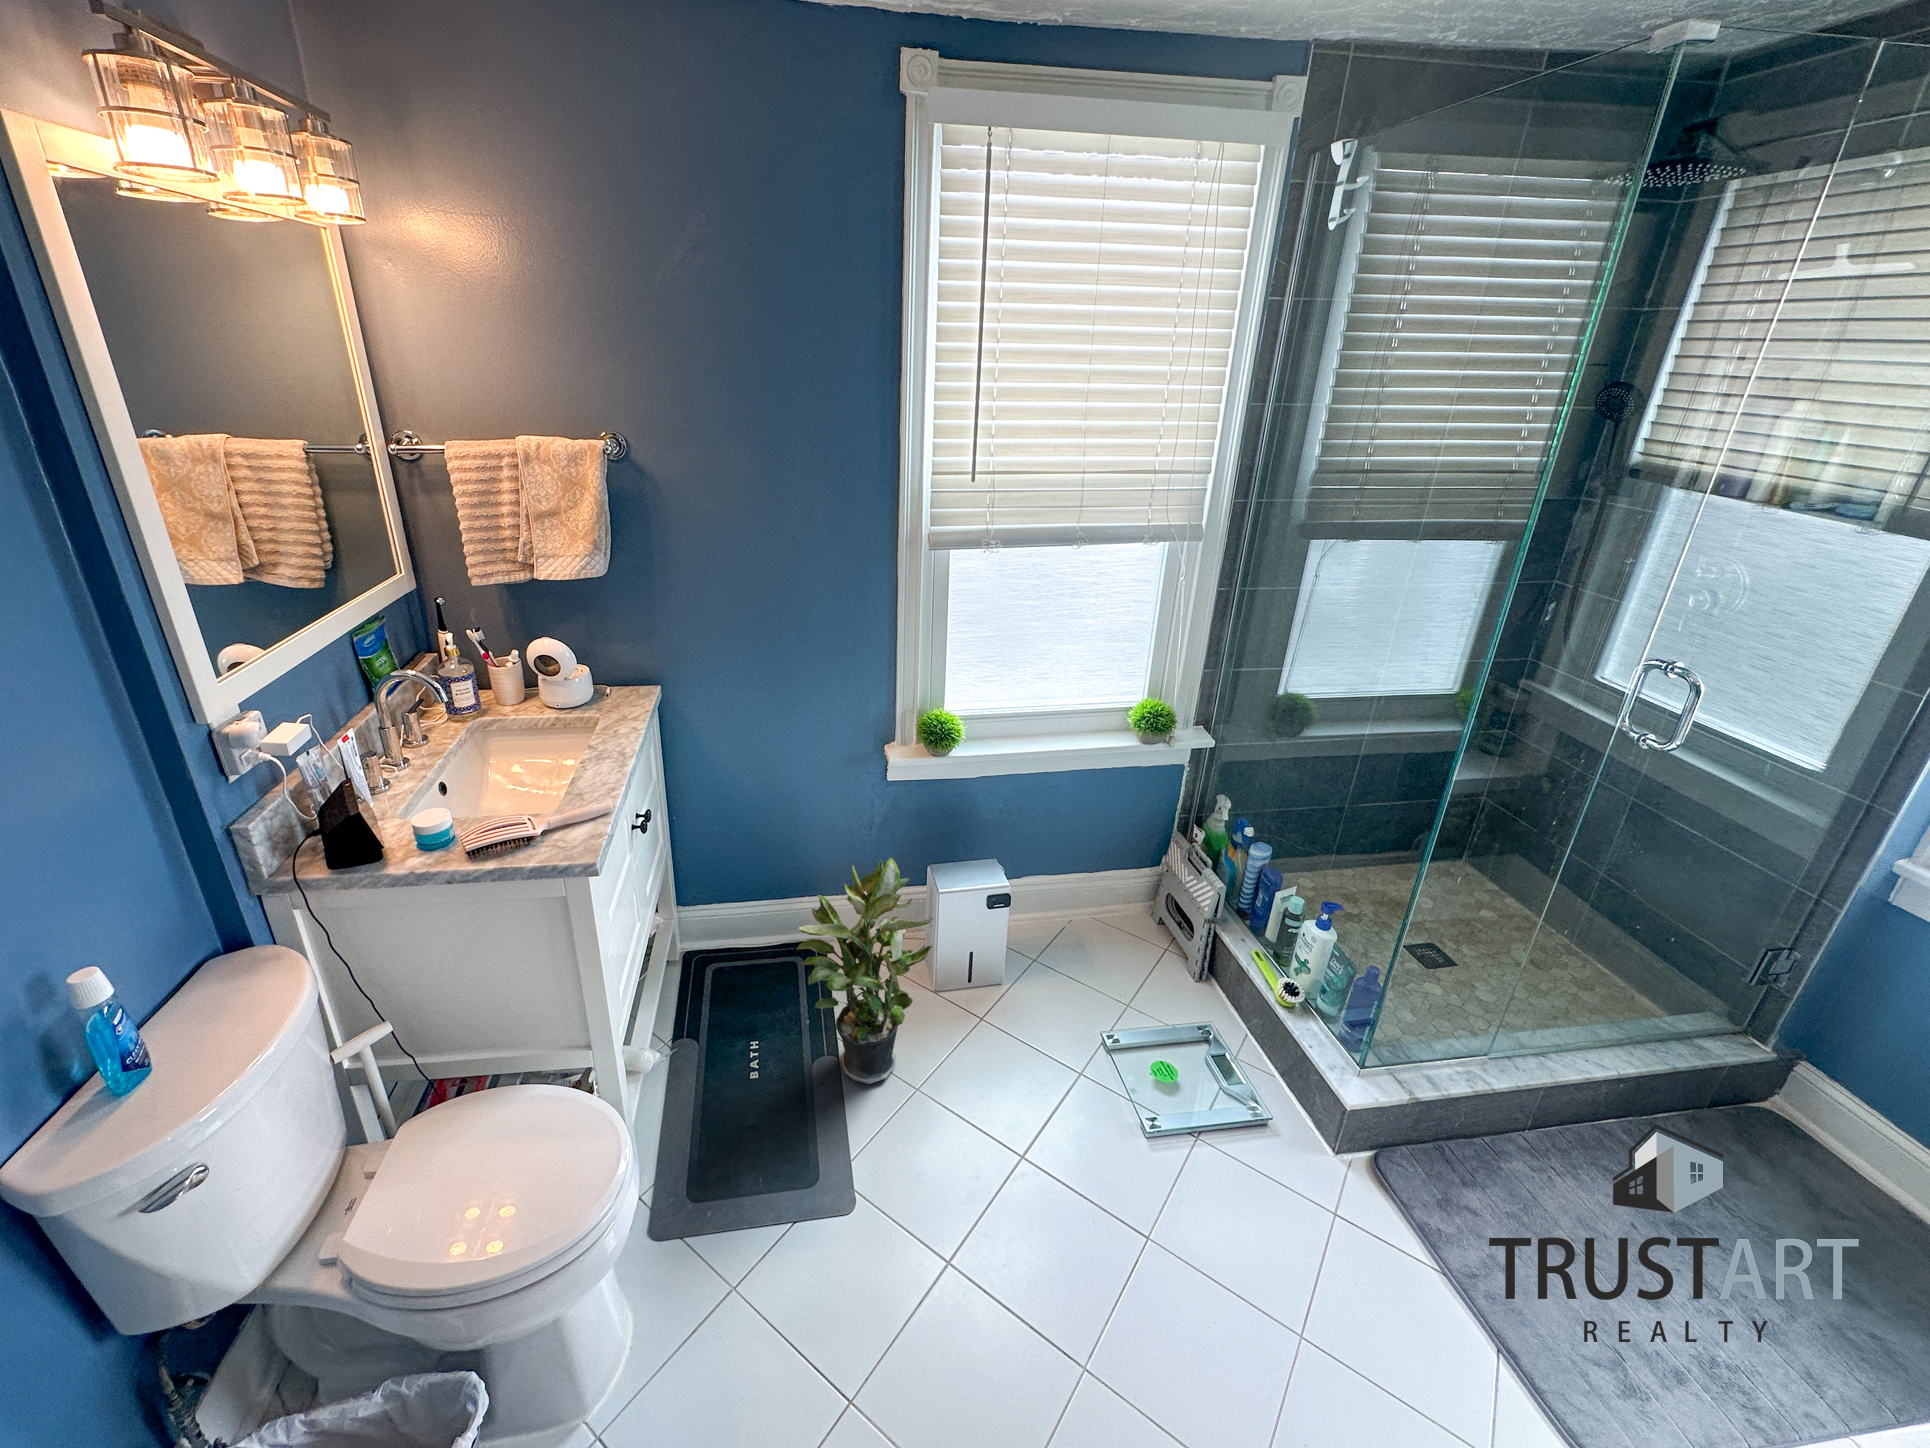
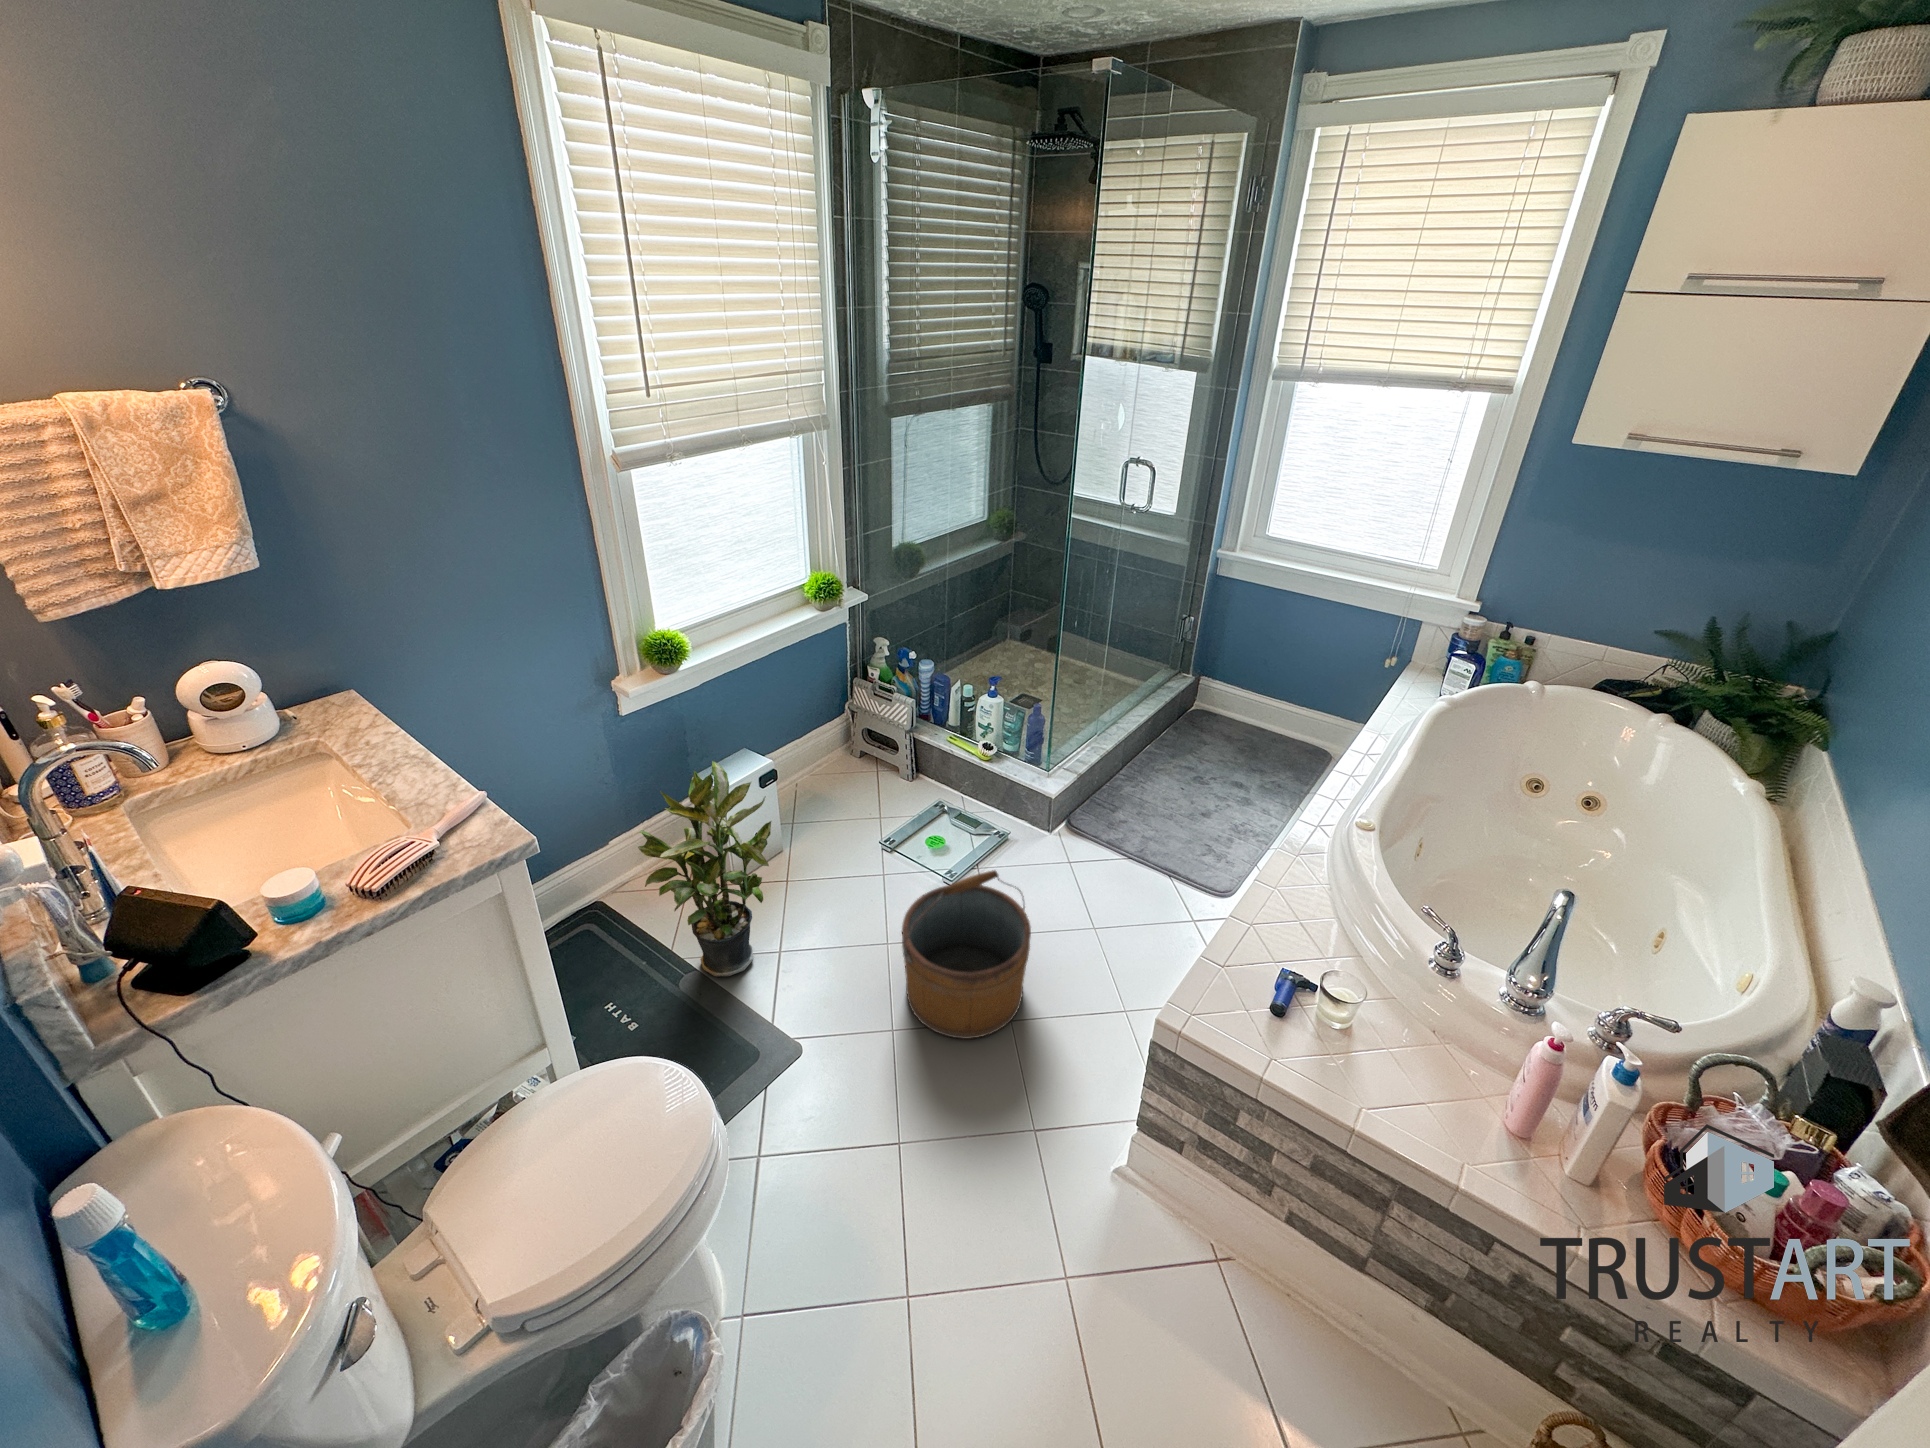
bucket: none [973,1125,1158,1366] -> present [902,870,1031,1039]

